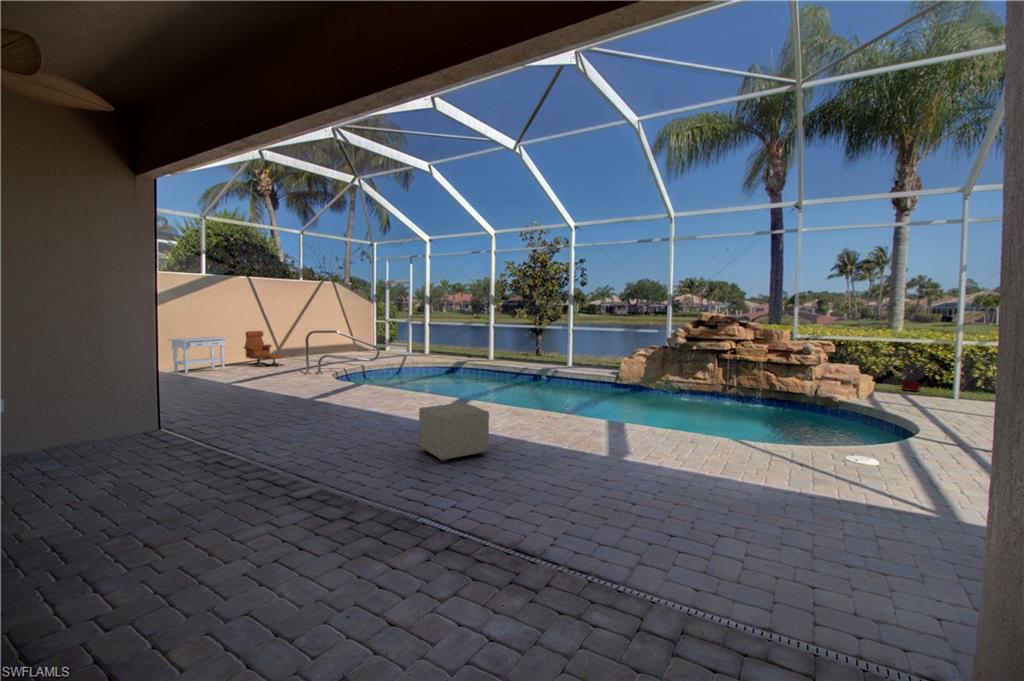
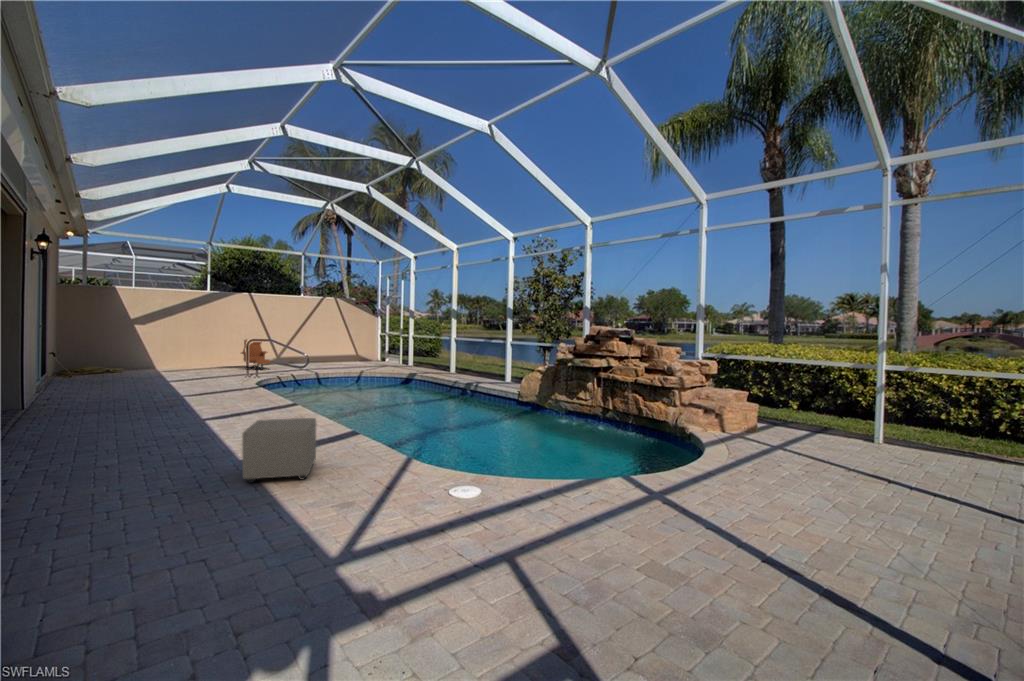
side table: present [168,337,228,375] -> none [172,343,220,373]
decorative plant: present [901,361,928,391] -> none [823,383,851,430]
ottoman: present [419,403,489,463] -> present [242,418,316,483]

